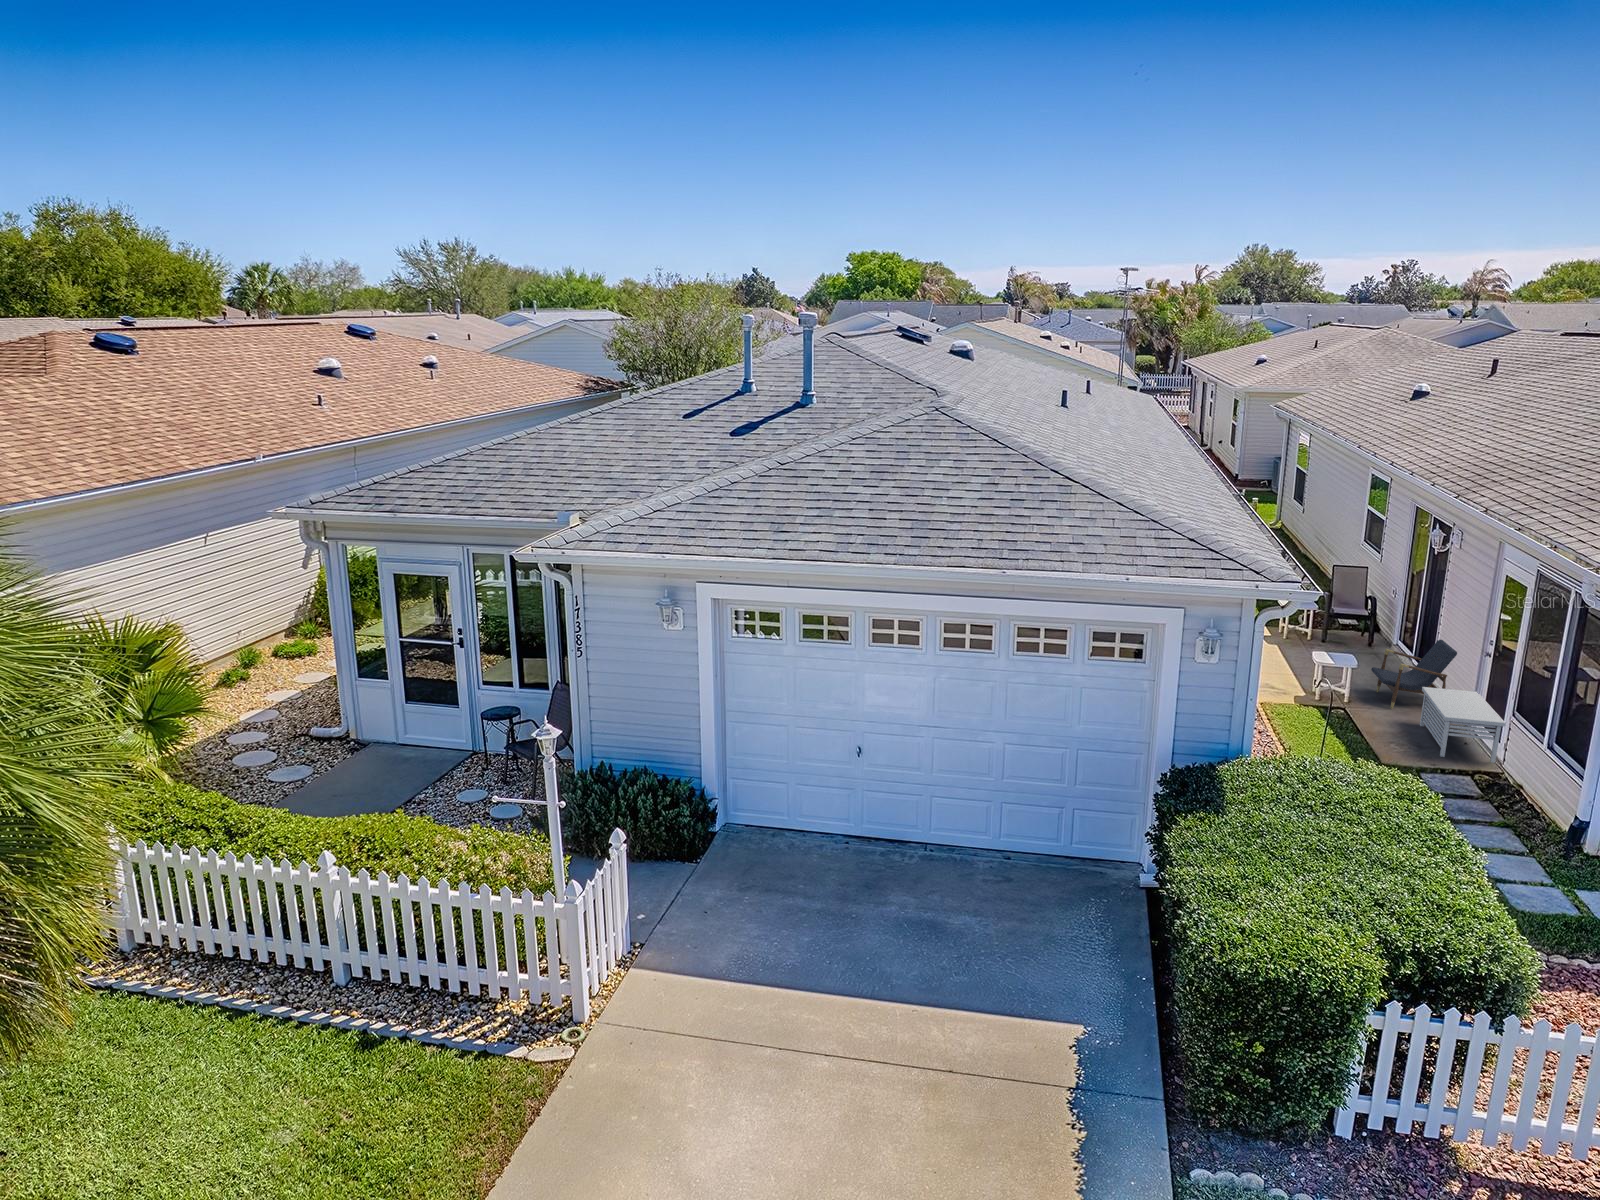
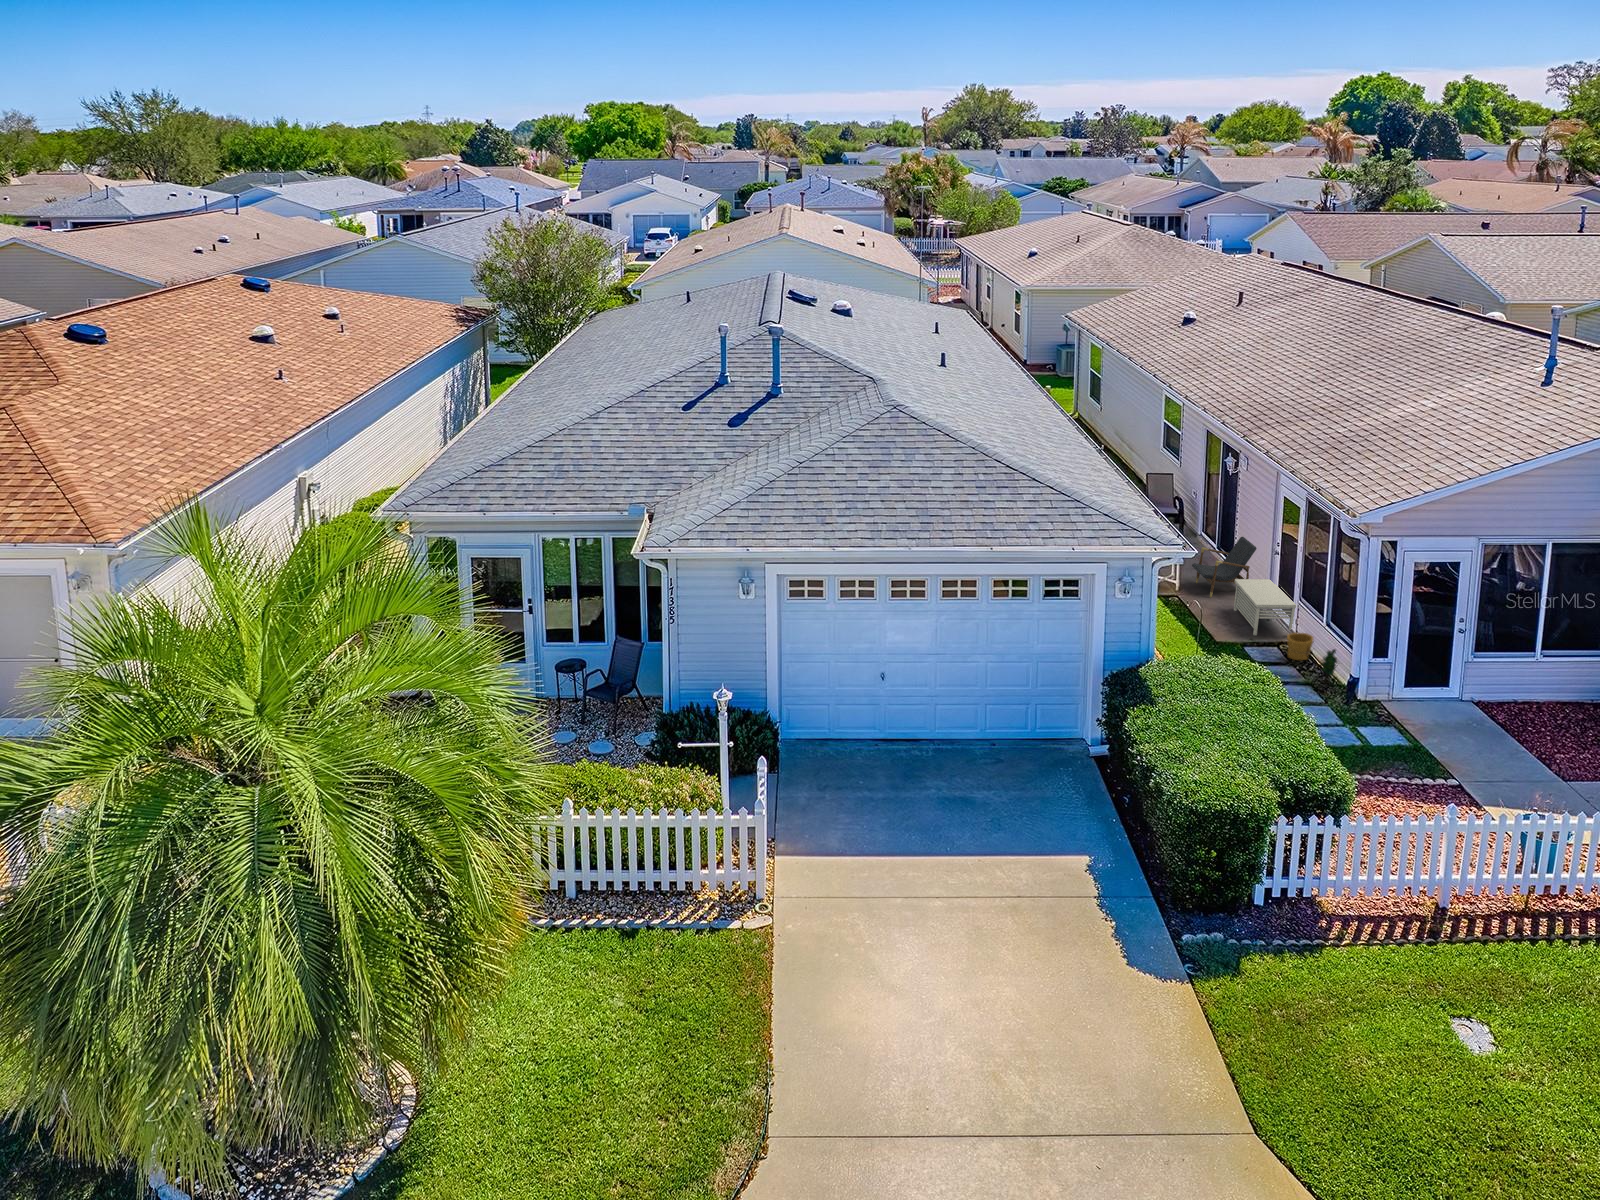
bucket: none [1479,757,1527,794] -> present [1287,633,1314,660]
decorative plant: none [1525,780,1560,828] -> present [1321,649,1338,684]

